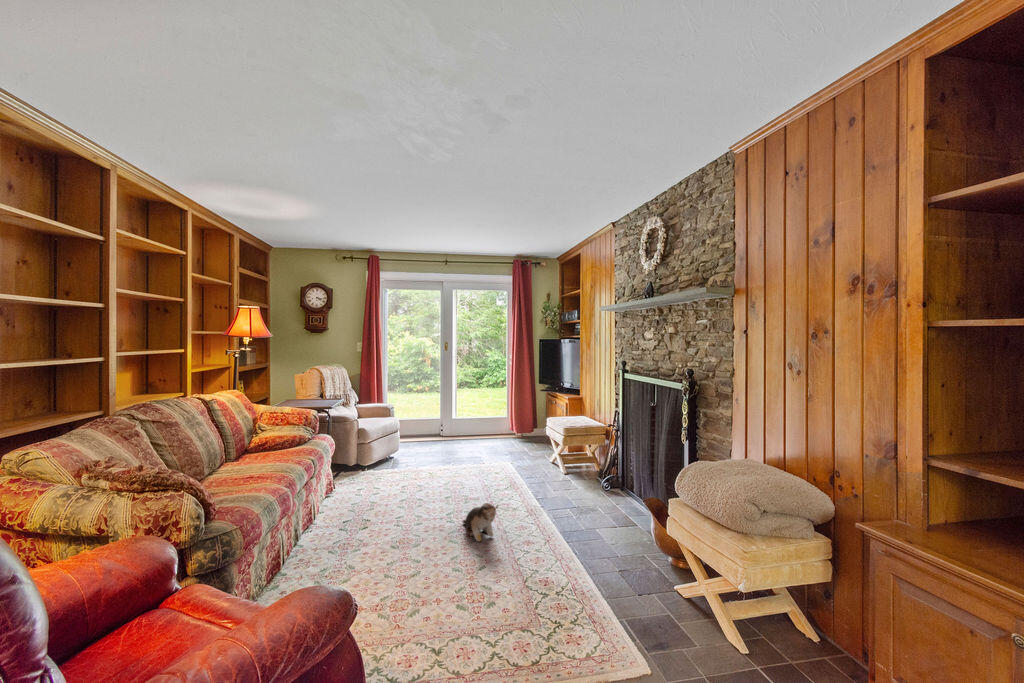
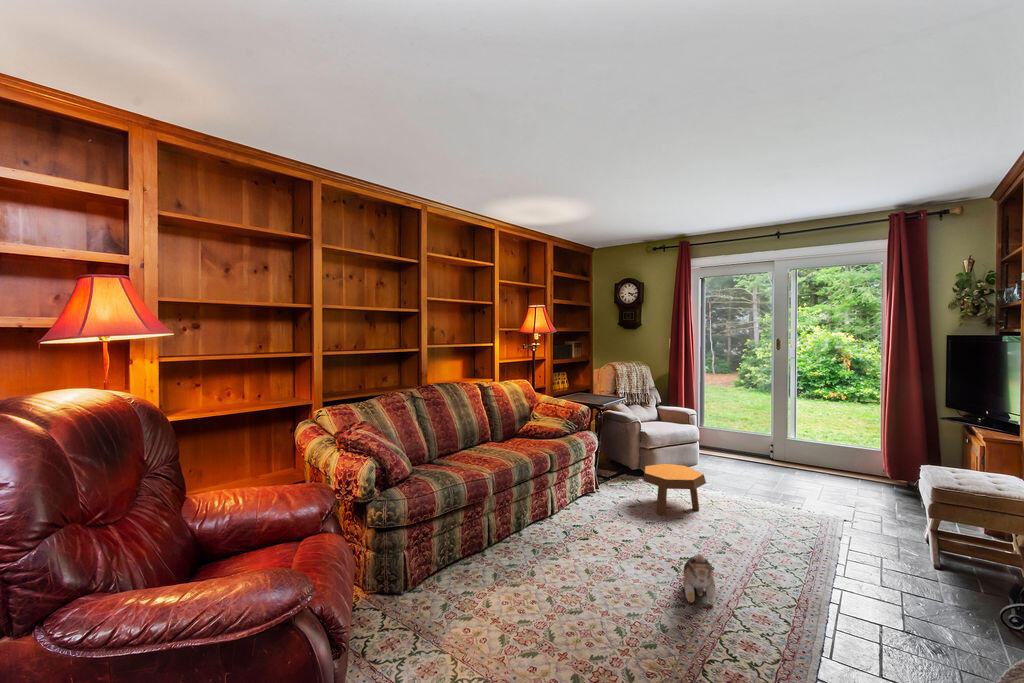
footstool: none [381,450,432,494] -> present [643,464,706,515]

